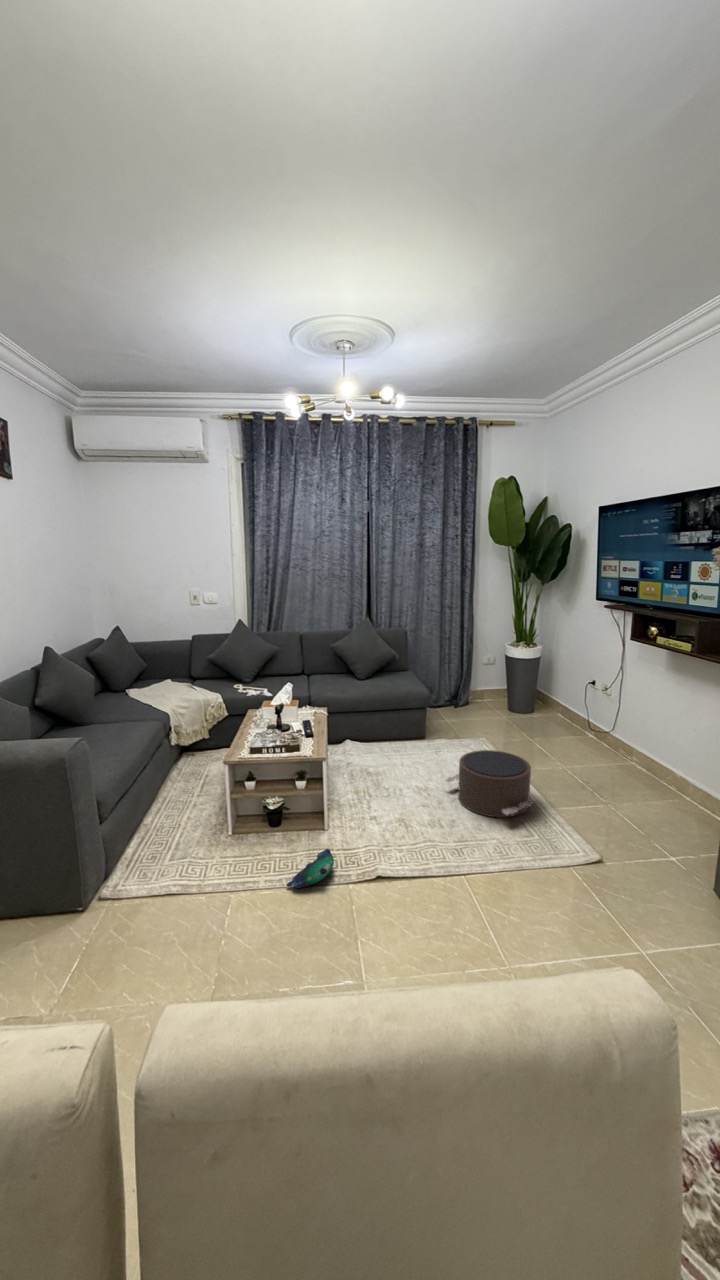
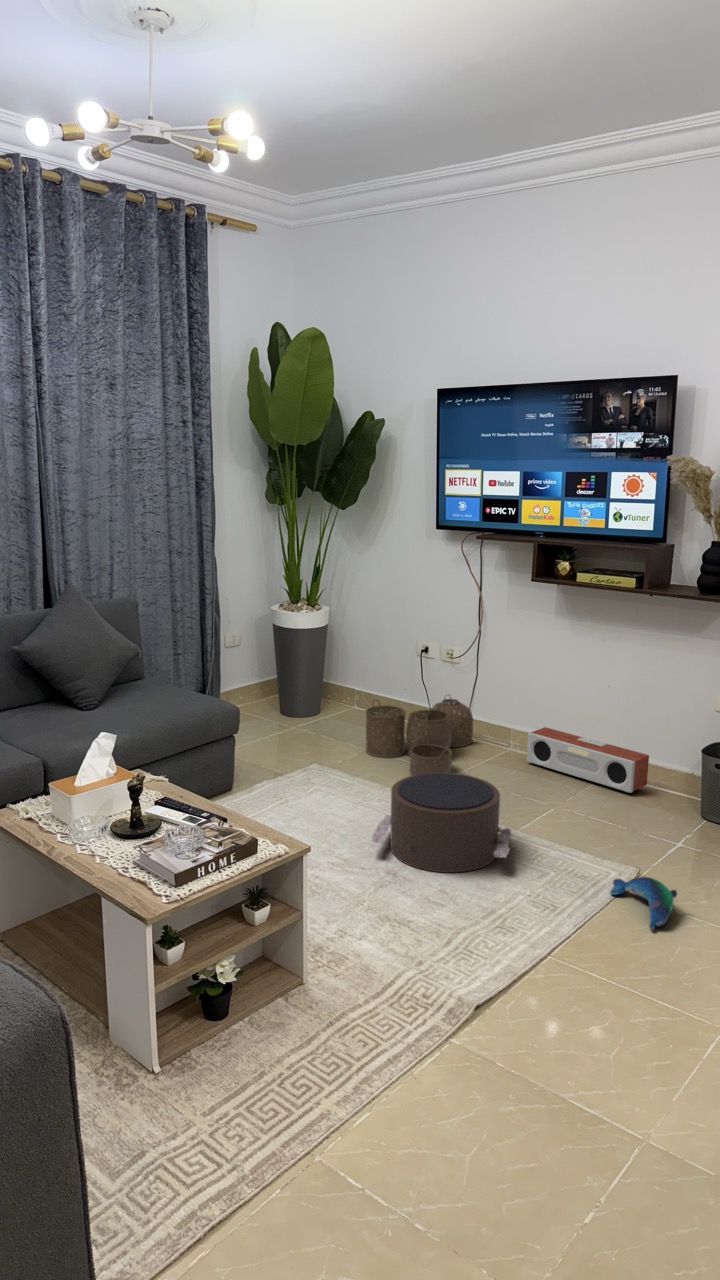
woven basket: none [527,707,612,764] -> present [365,695,473,775]
speaker: none [629,750,712,814] -> present [527,727,649,793]
plush toy: present [287,849,334,888] -> present [610,877,677,930]

